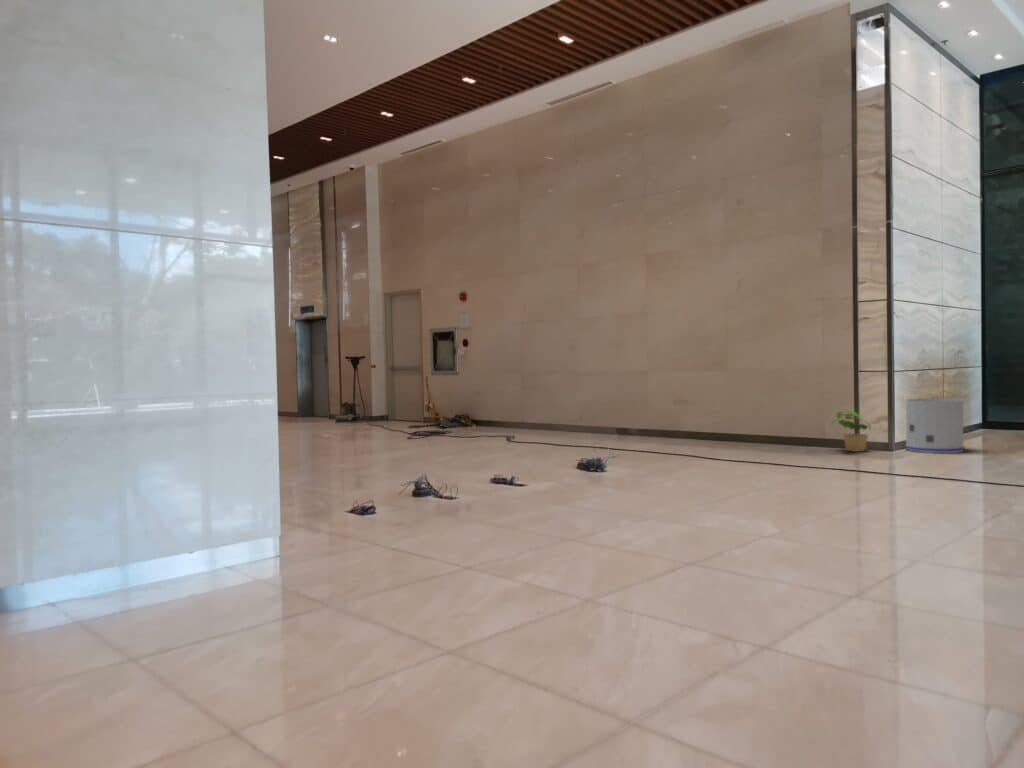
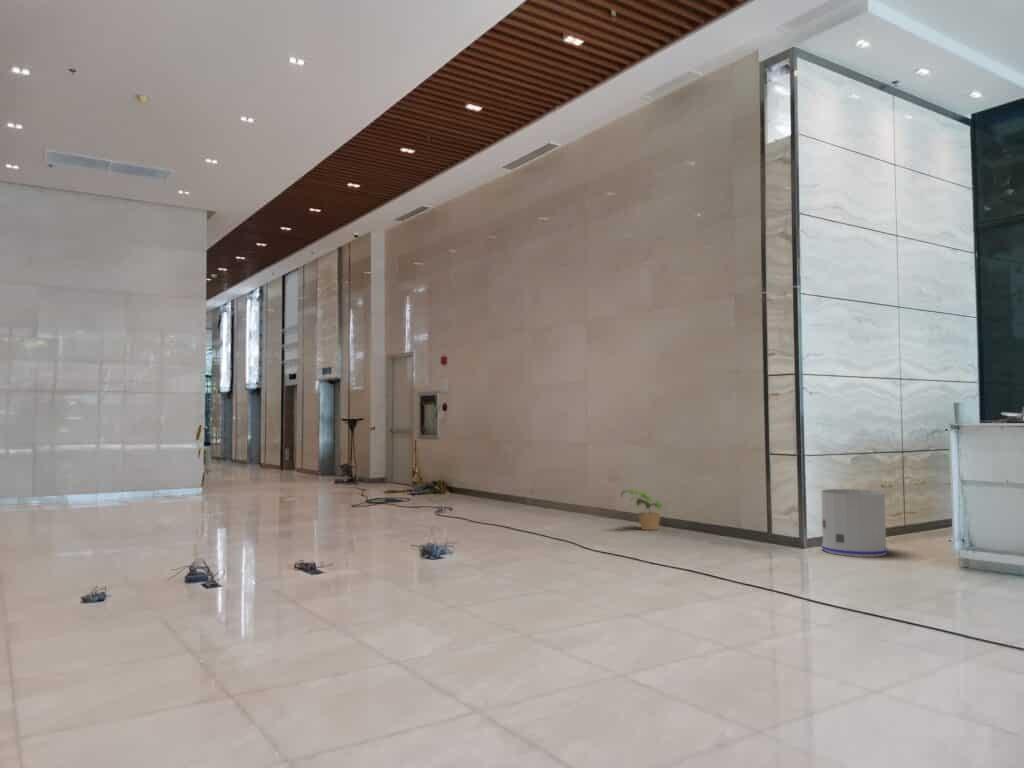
potted plant: present [832,411,871,451] -> present [621,490,662,530]

